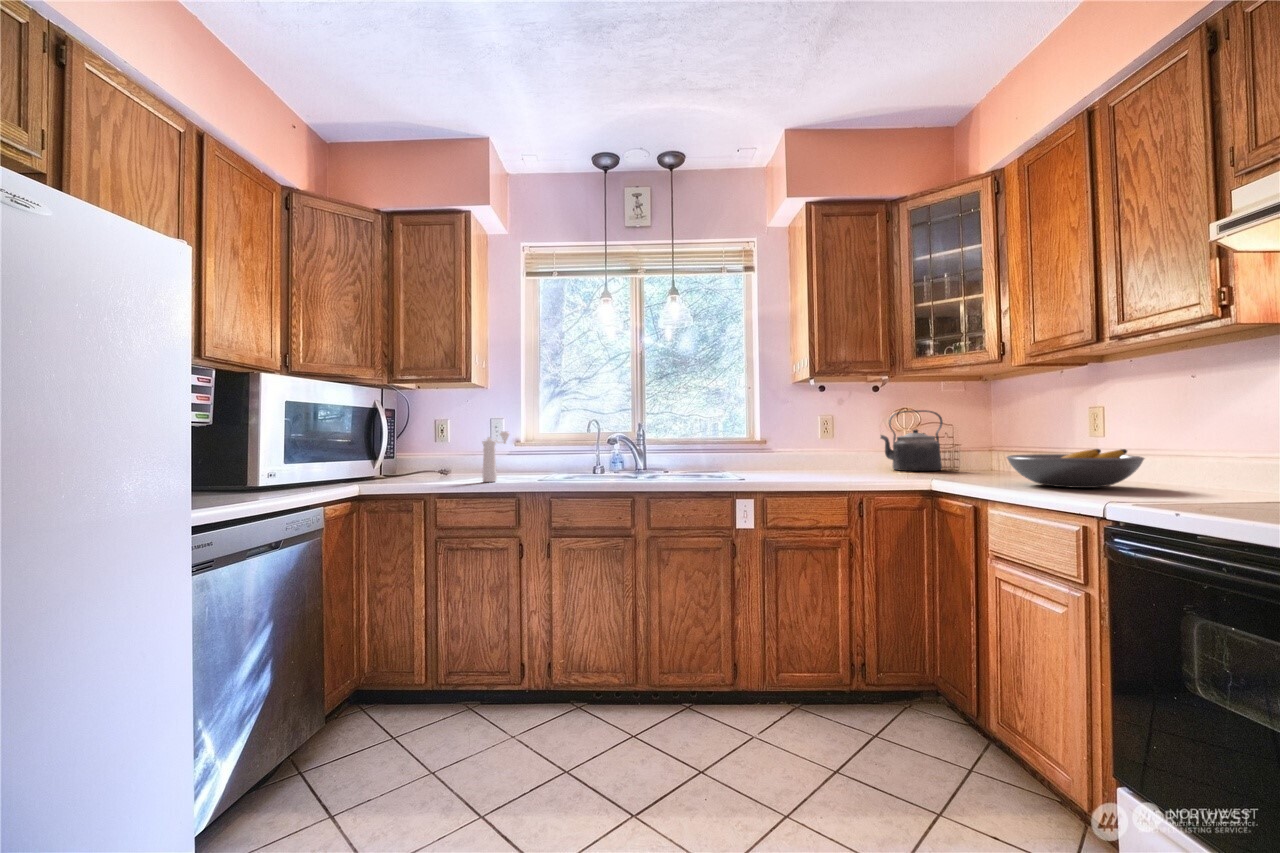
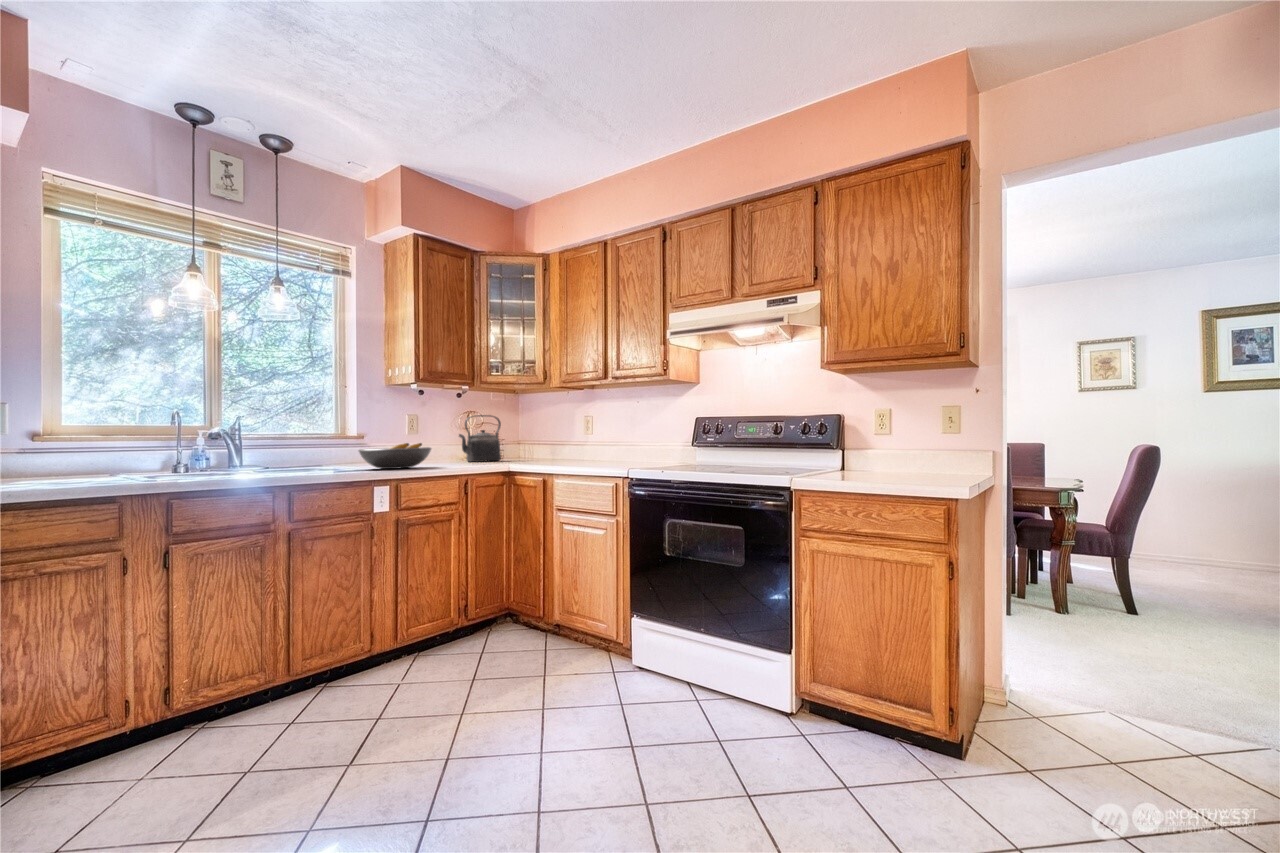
pepper mill: present [482,432,510,482] -> none [41,423,72,488]
fruit bowl: present [1007,449,1144,488] -> present [359,443,431,469]

